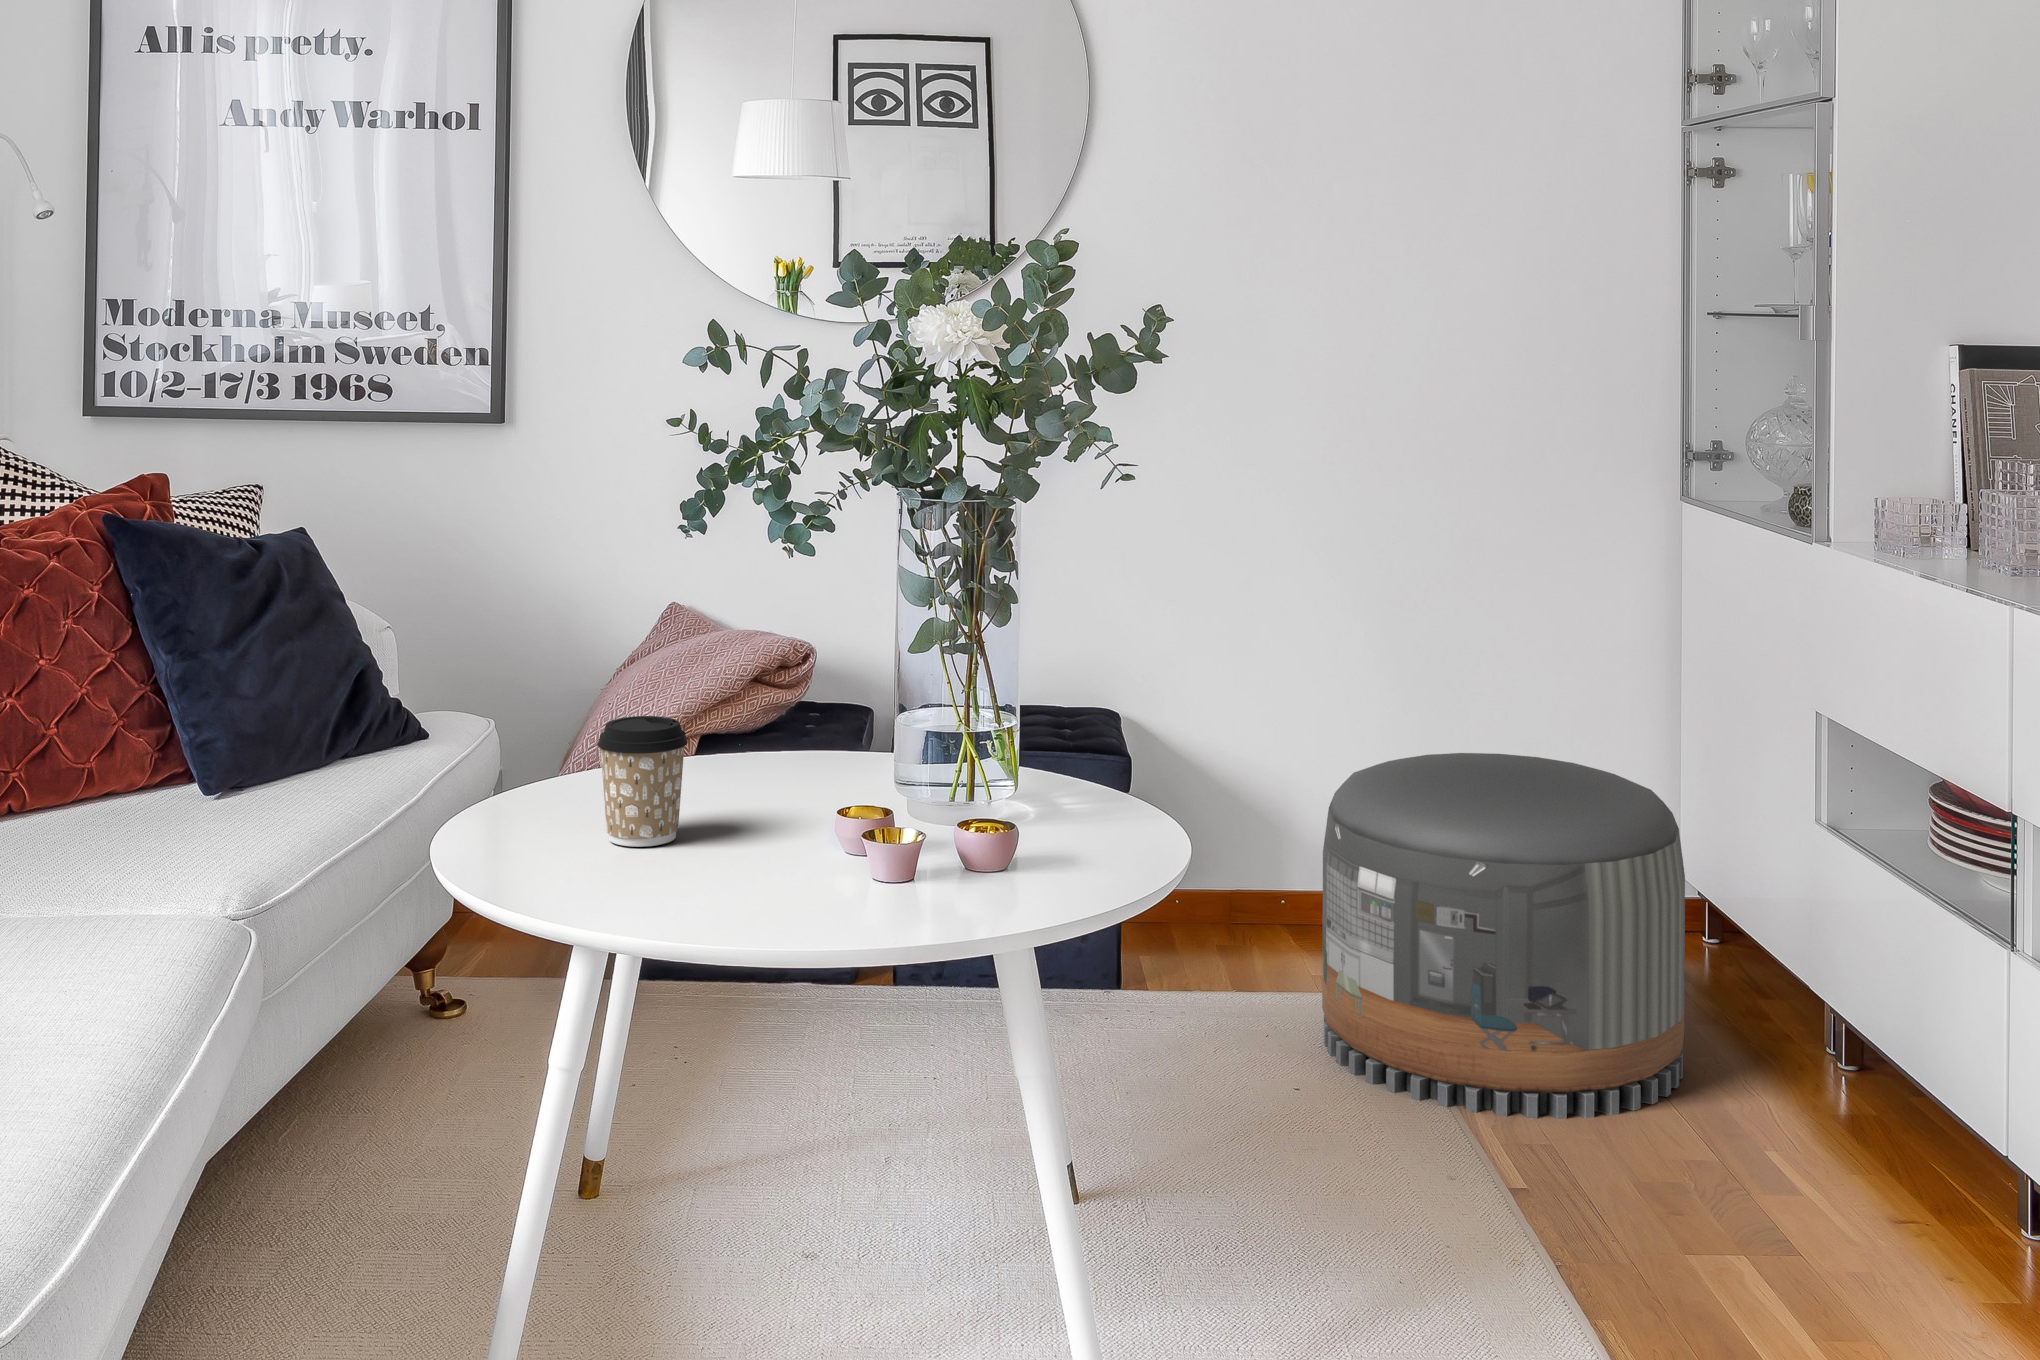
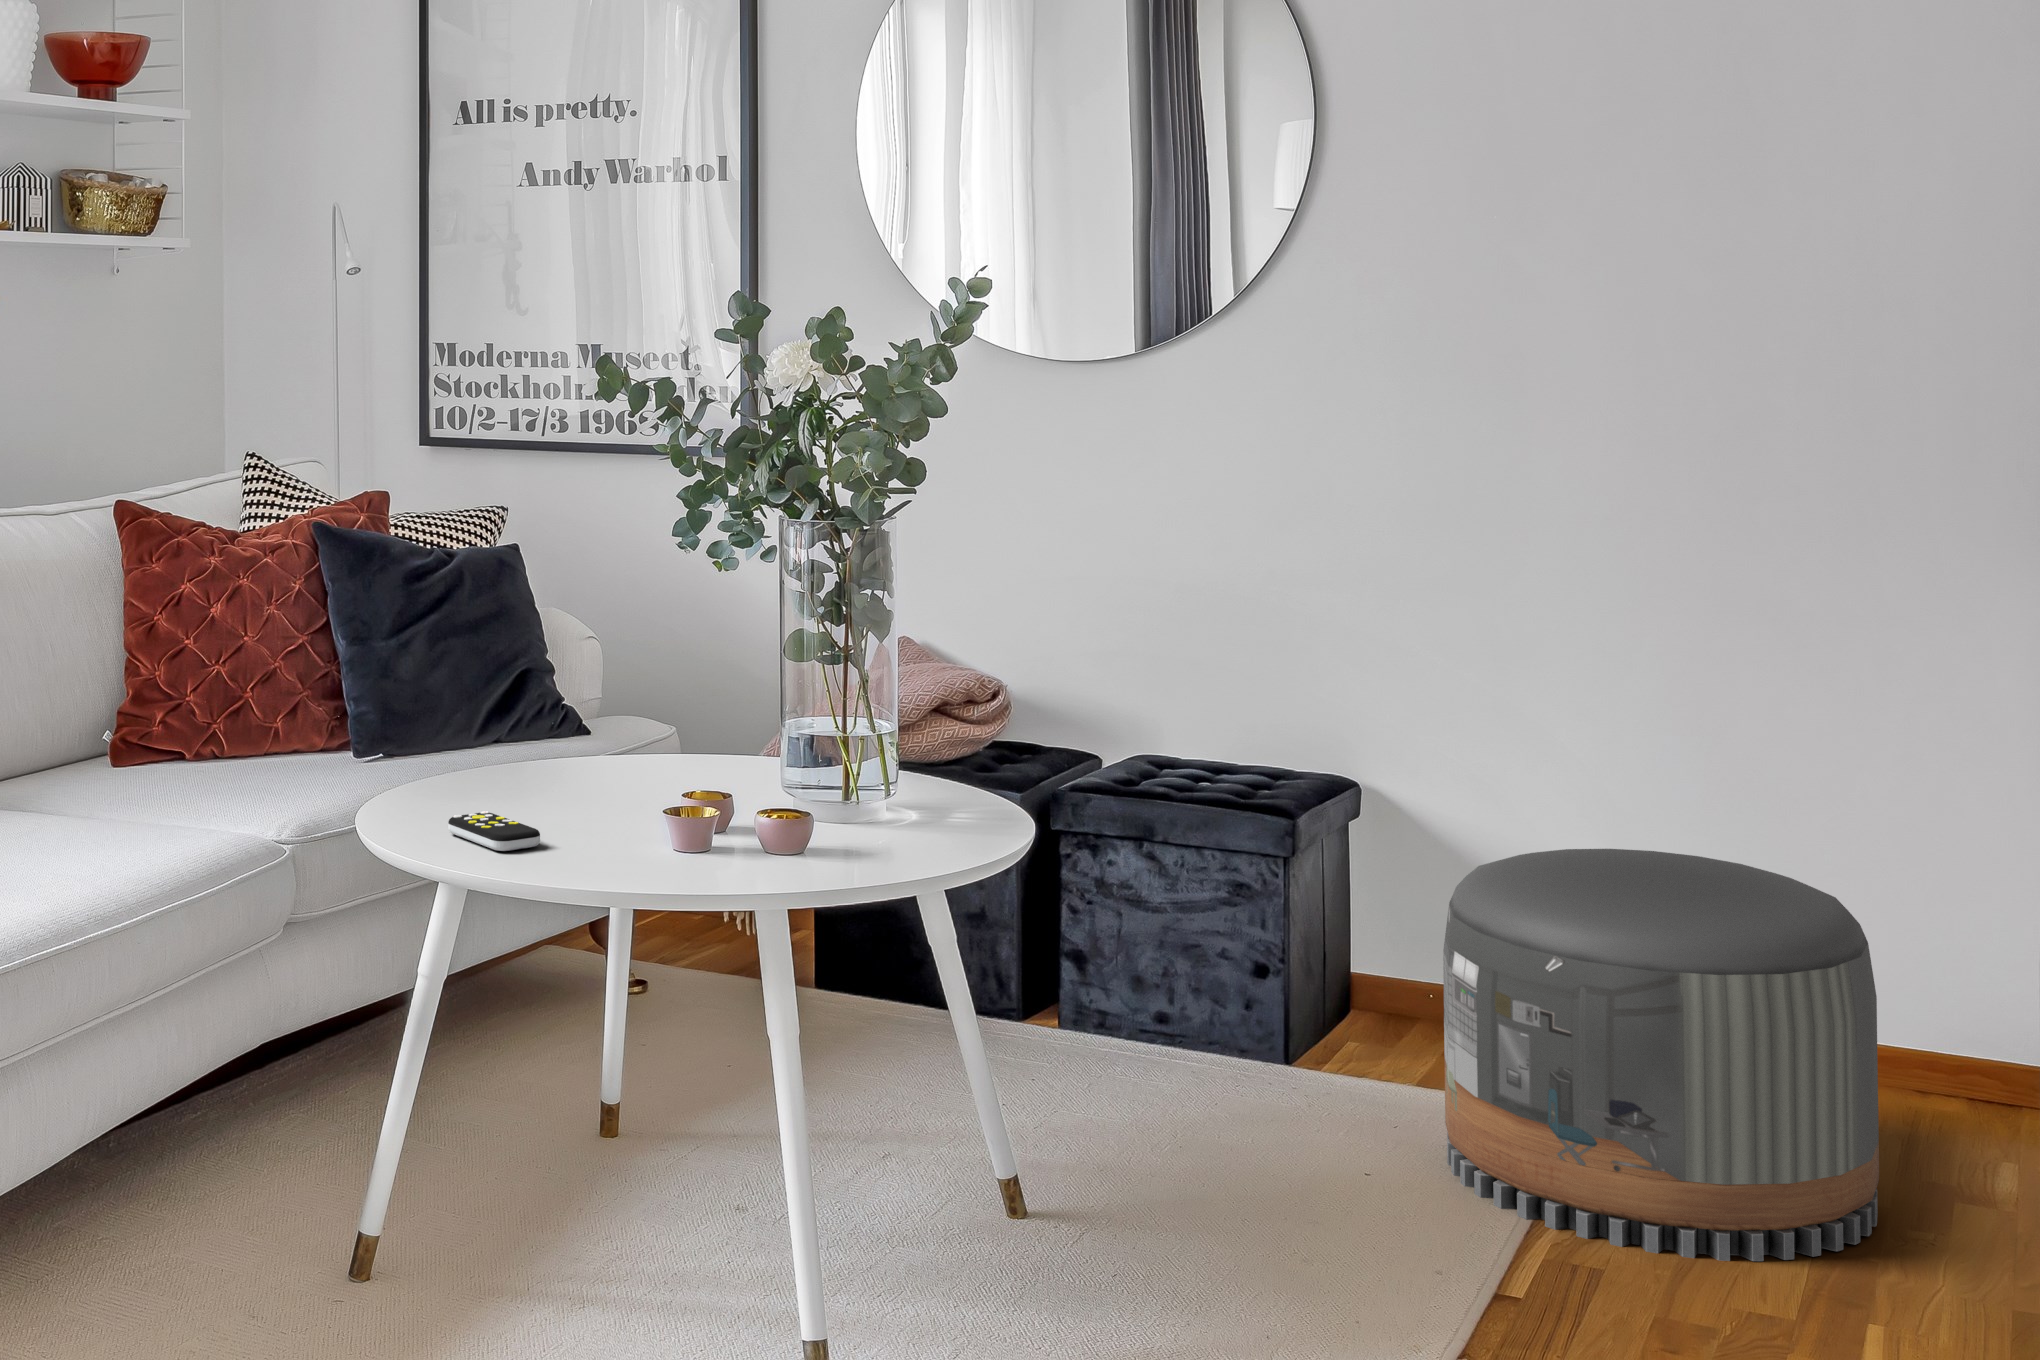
coffee cup: present [597,716,688,847] -> none [534,708,610,817]
remote control: none [545,853,677,901] -> present [448,811,540,851]

